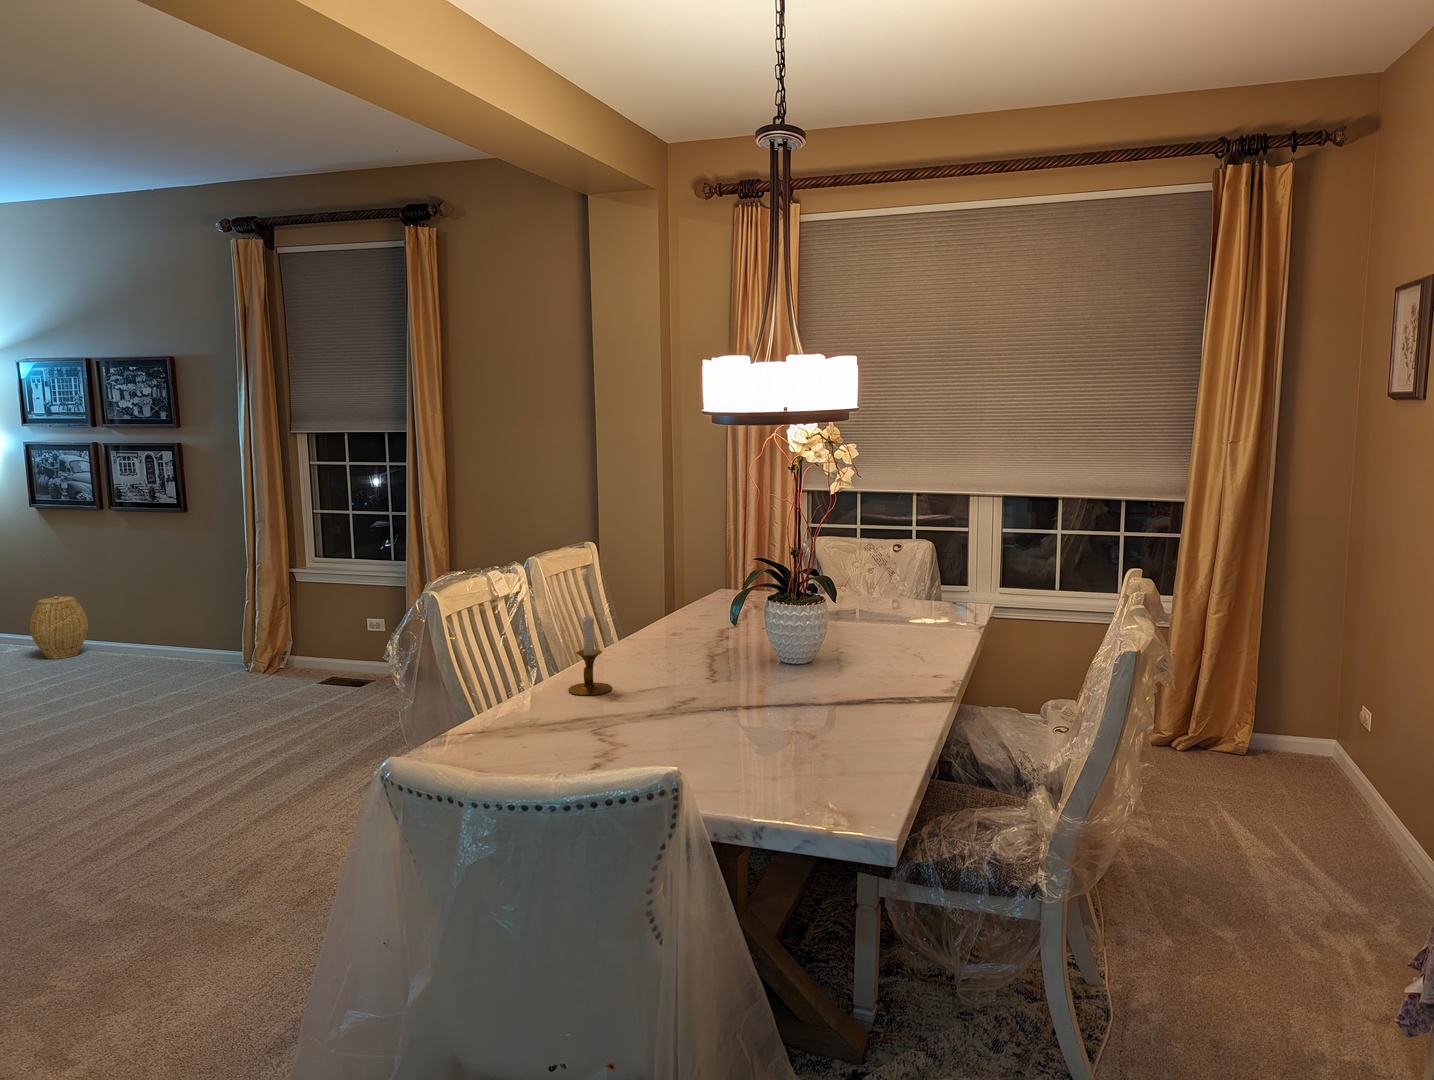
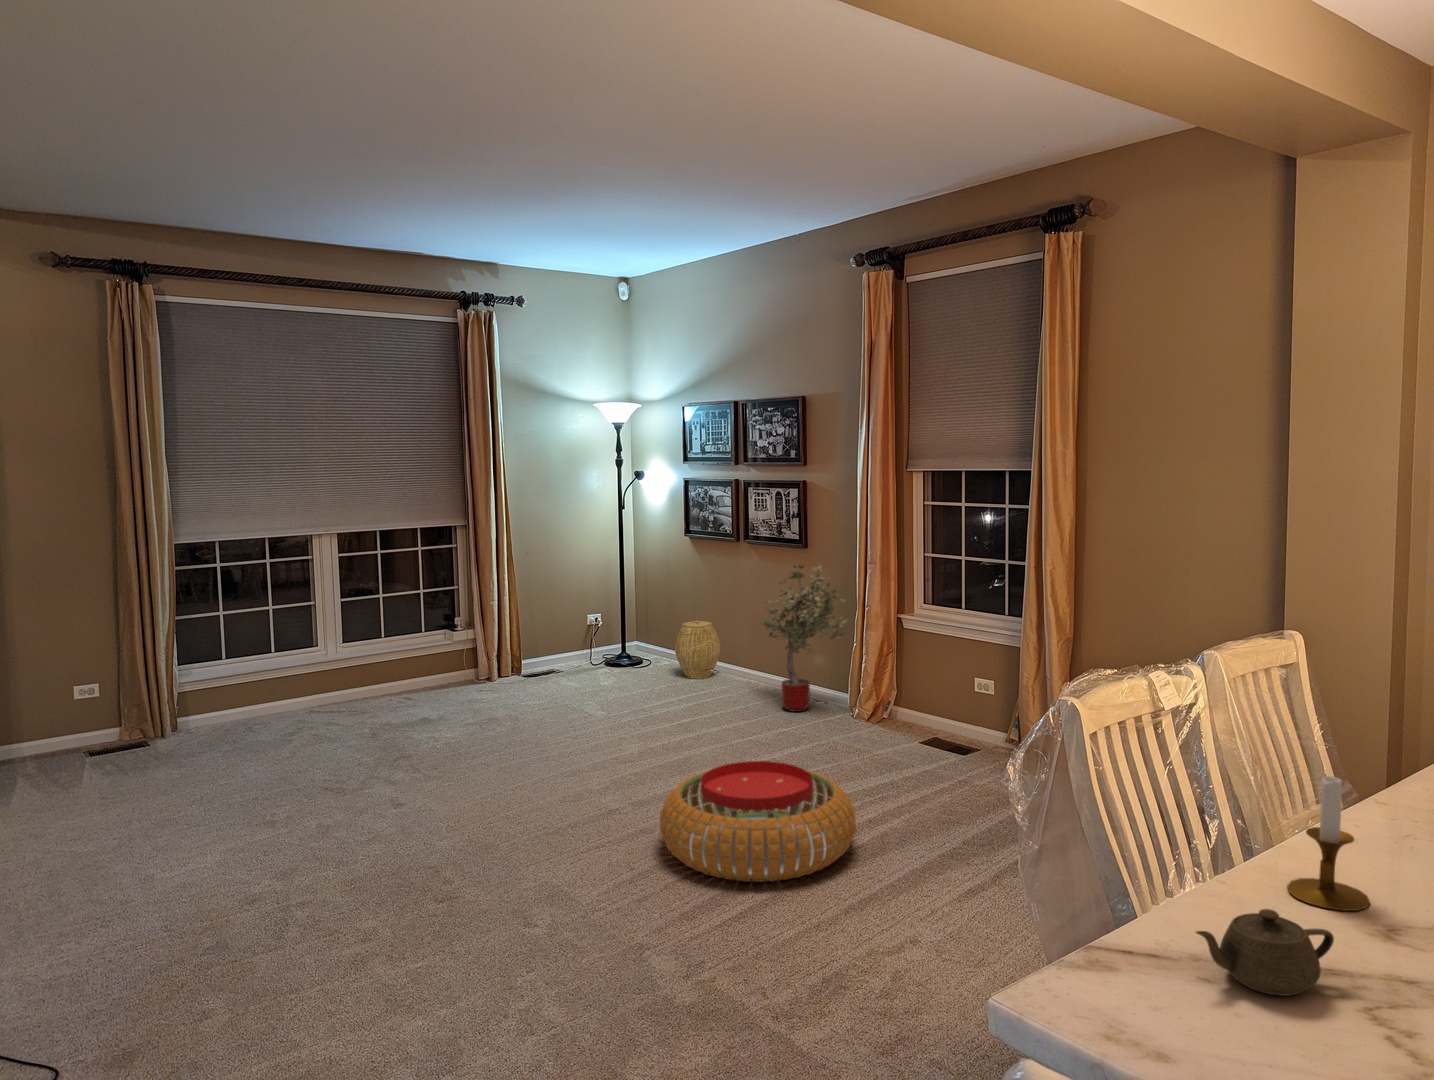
potted tree: none [137,526,237,675] -> present [762,565,847,712]
teapot: none [505,689,582,736] -> present [1196,909,1334,996]
pouf: none [49,711,263,824] -> present [660,761,856,882]

